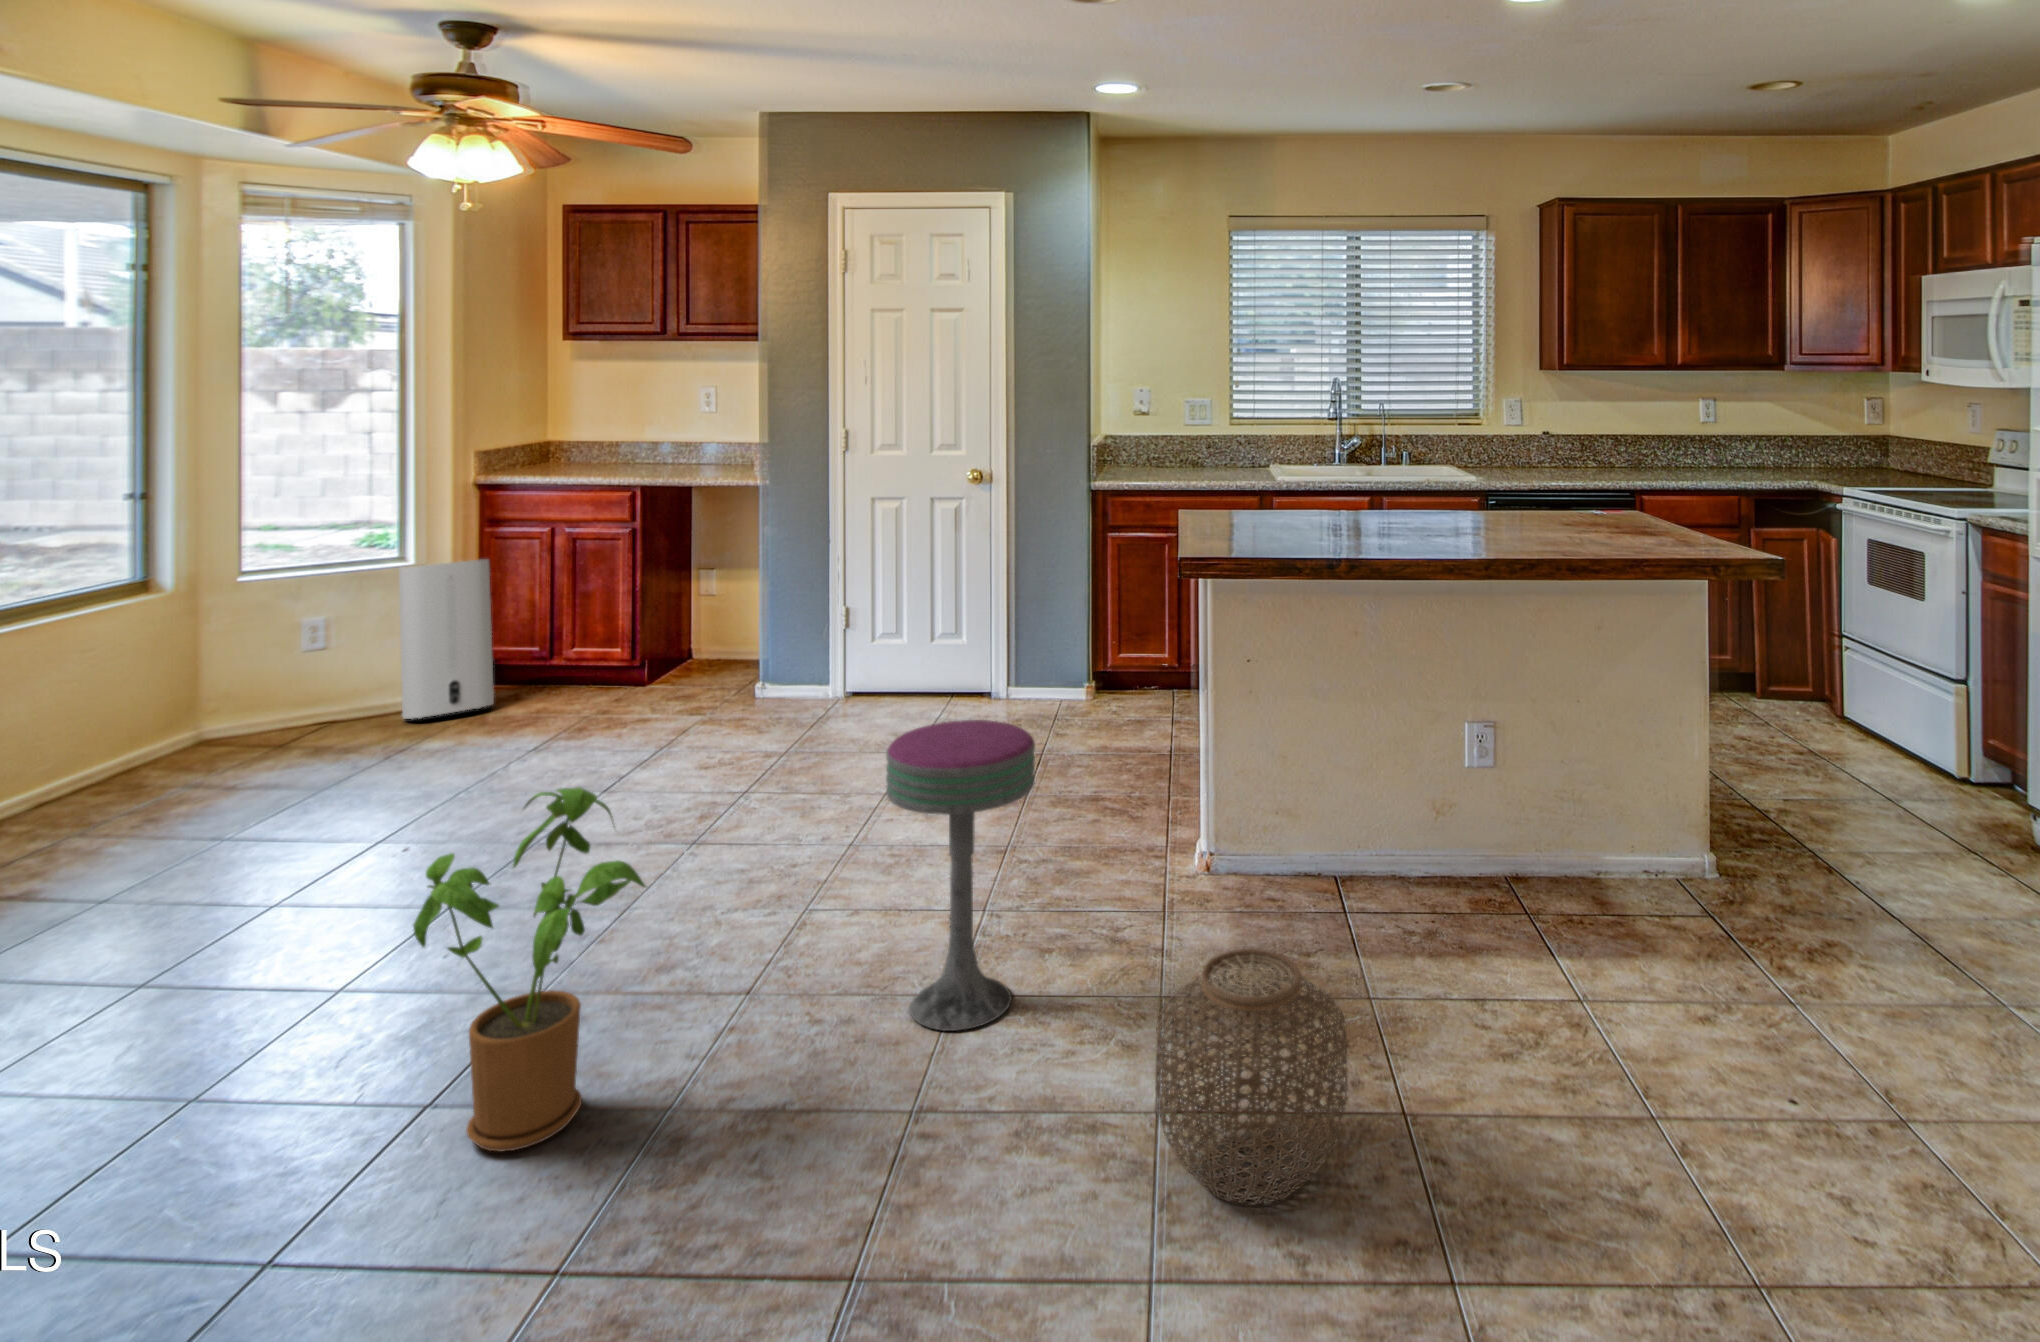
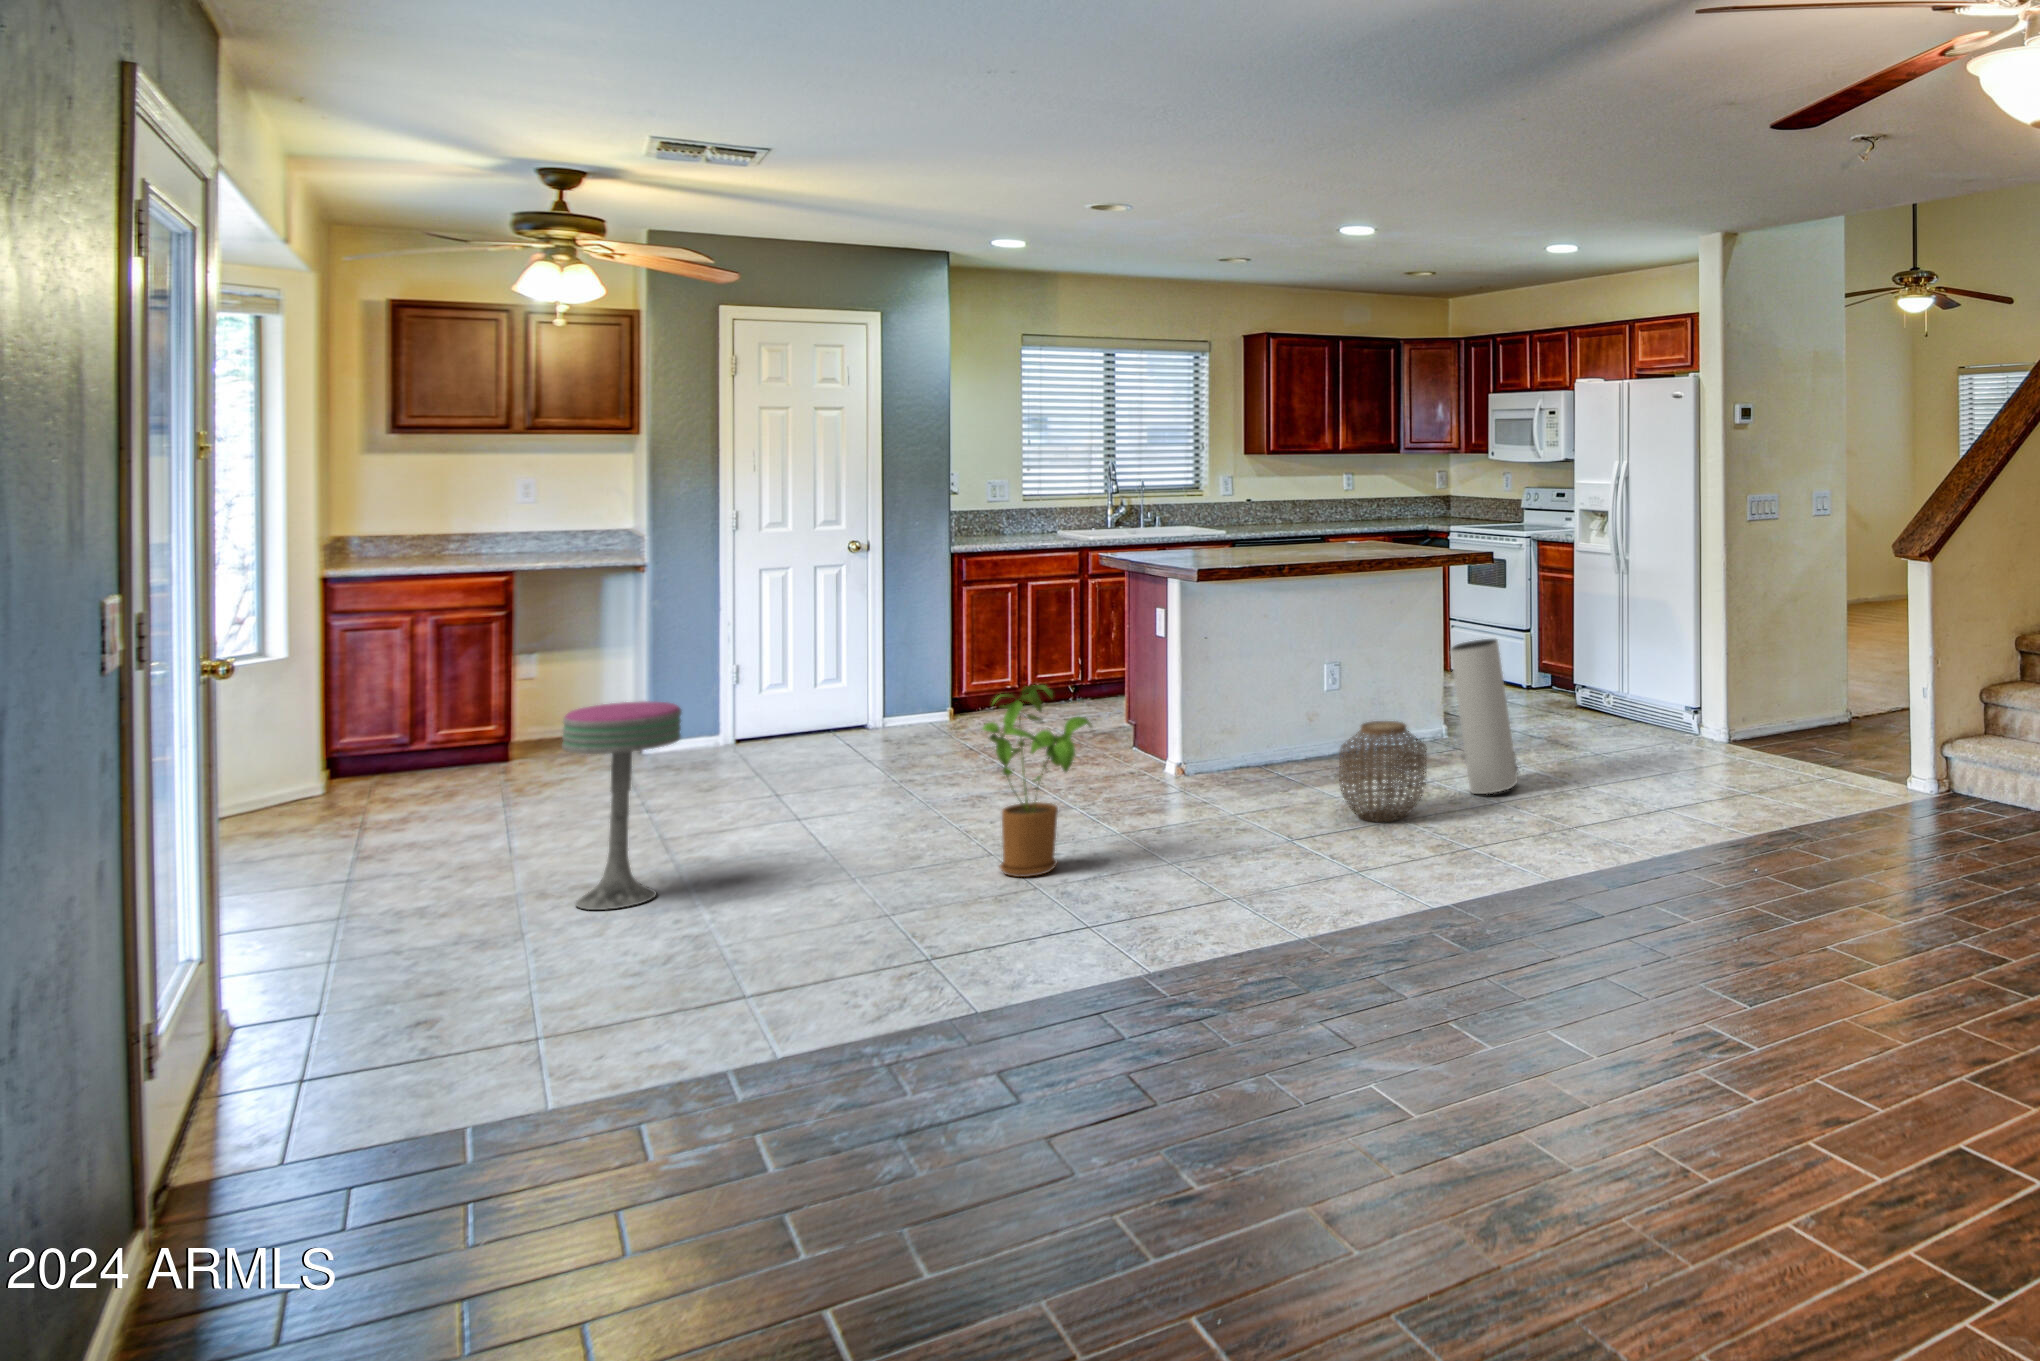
air purifier: present [399,559,494,719] -> present [1450,639,1518,794]
bar stool: present [886,720,1035,1031] -> present [562,701,681,910]

